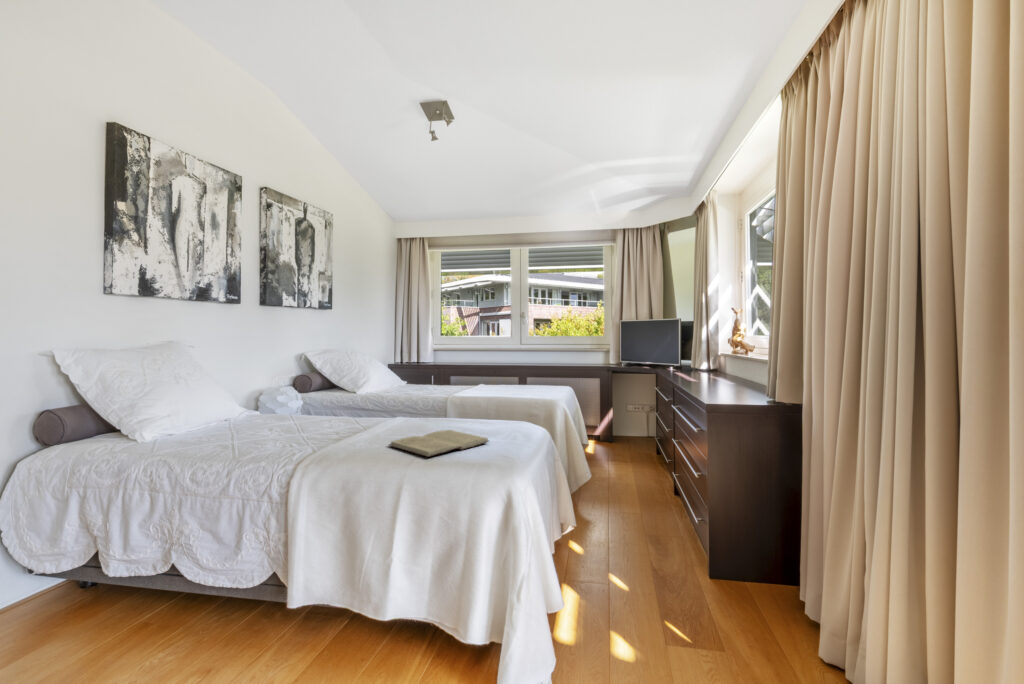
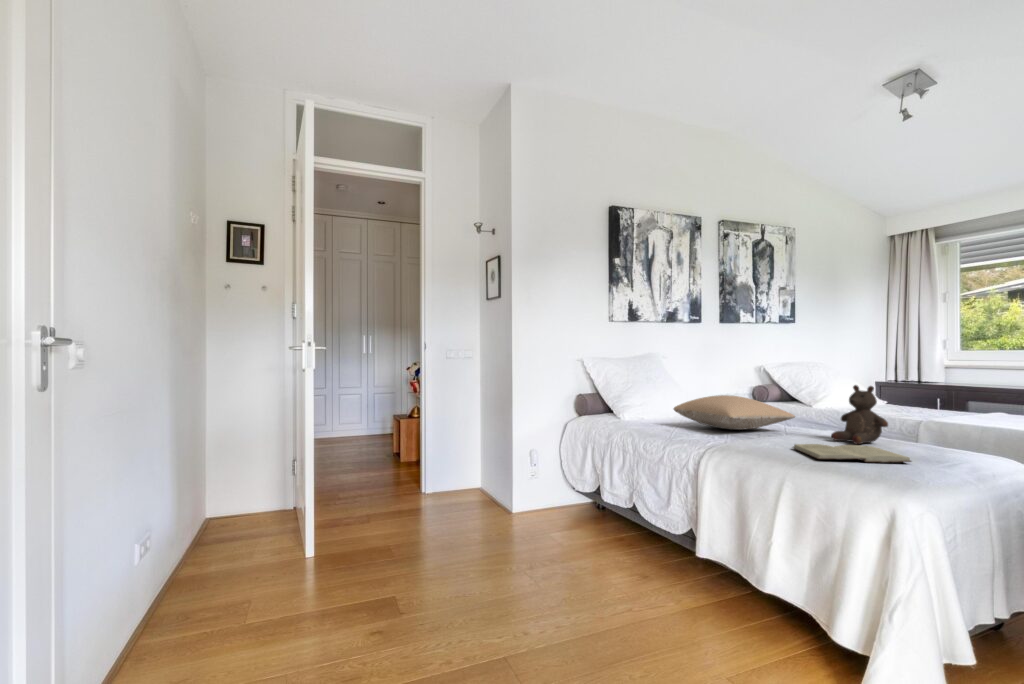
stuffed bear: none [407,372,451,428] -> present [831,385,888,444]
pillow: none [228,391,368,431] -> present [674,395,795,430]

